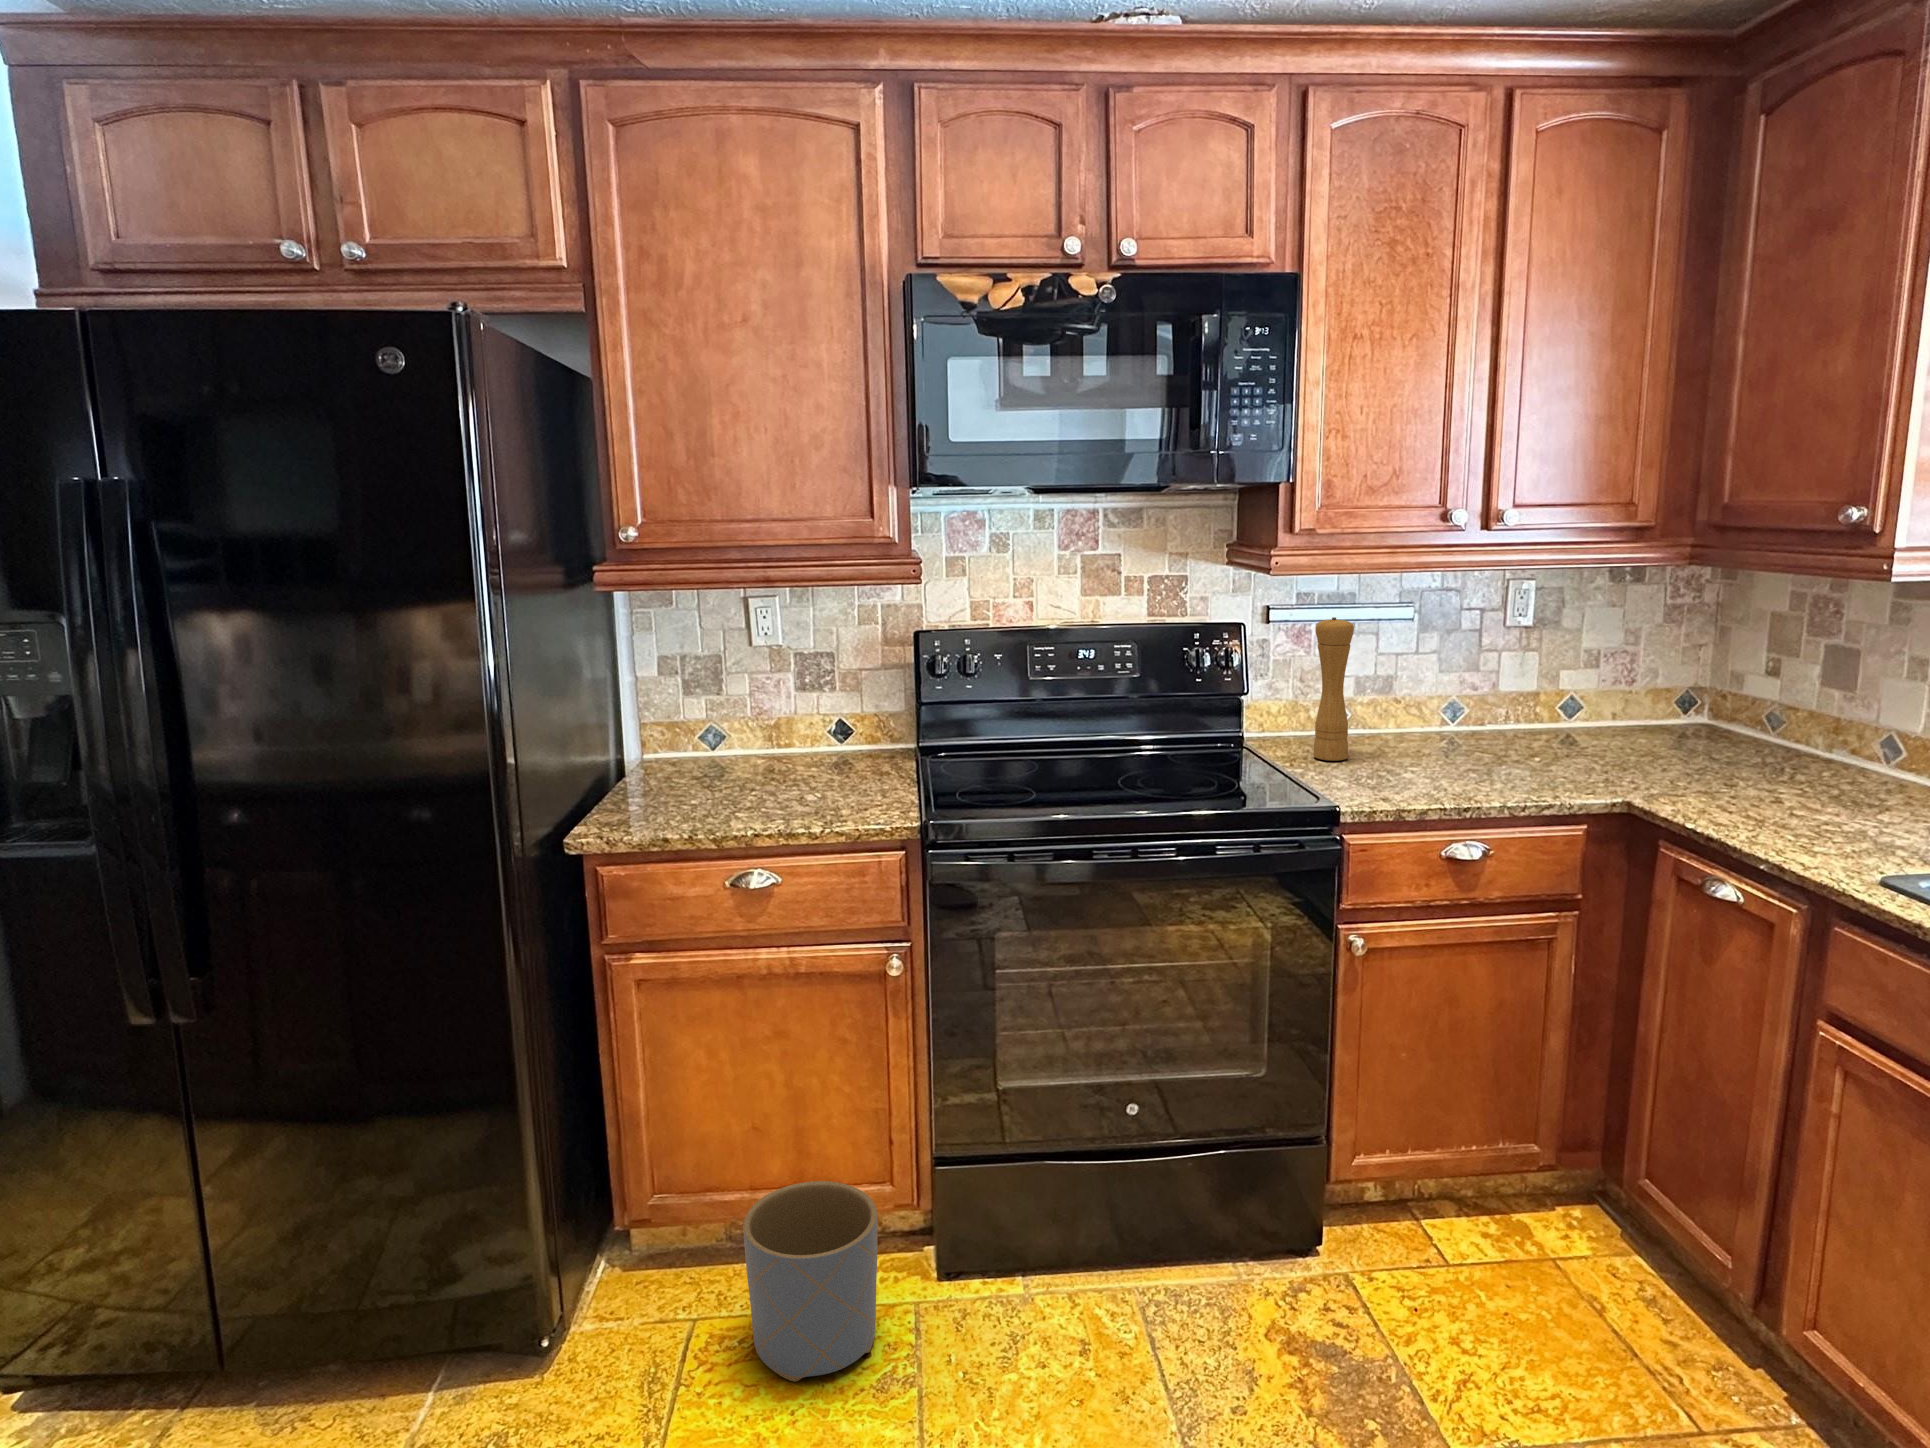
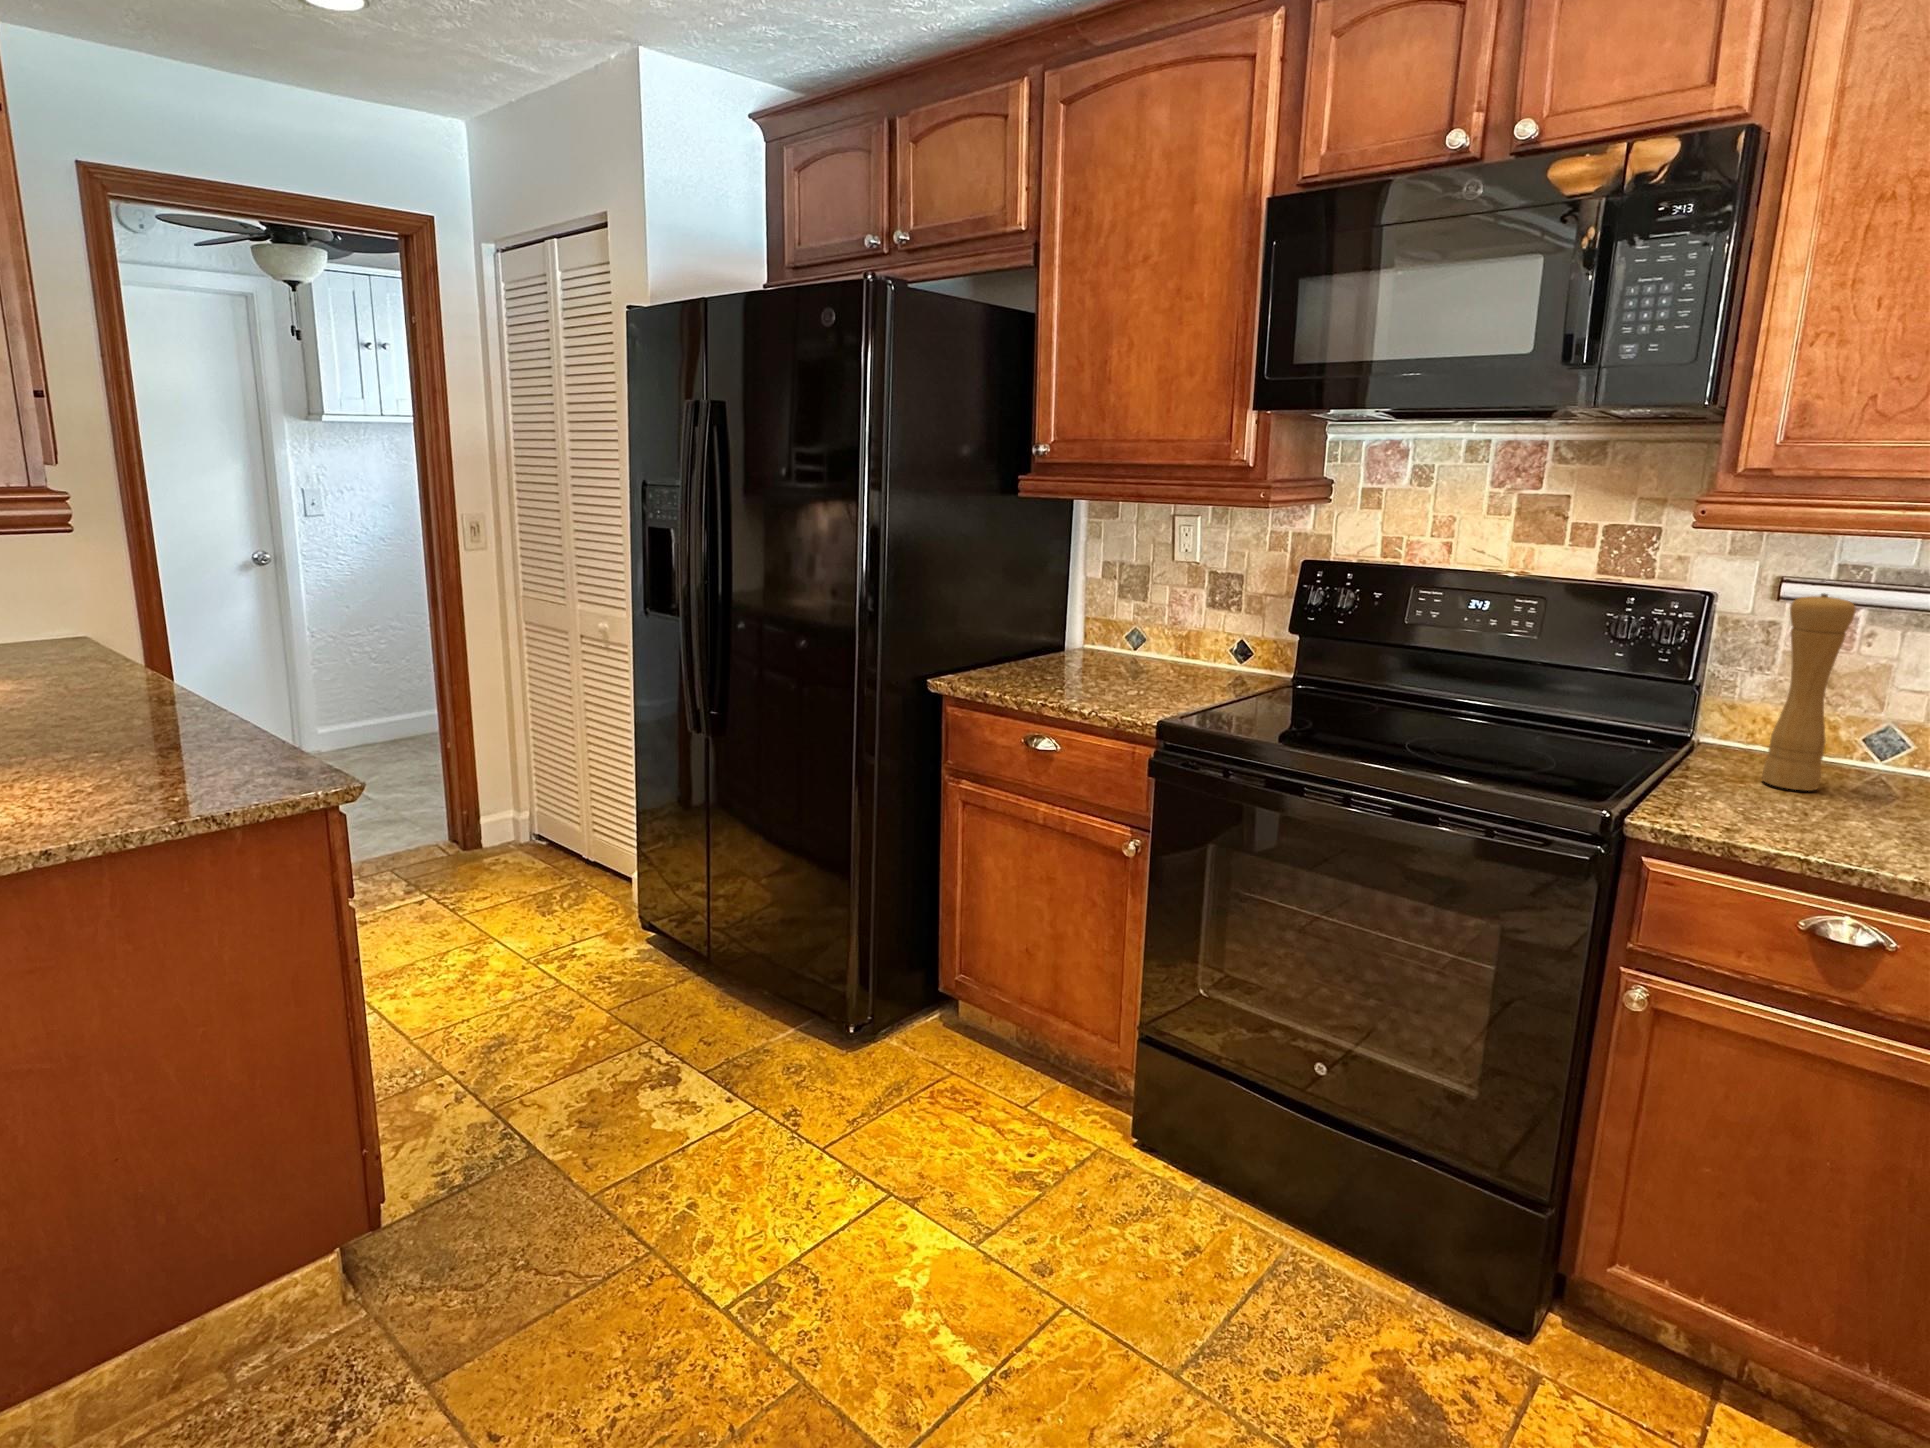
planter: present [743,1181,877,1382] -> none [957,998,1069,1156]

